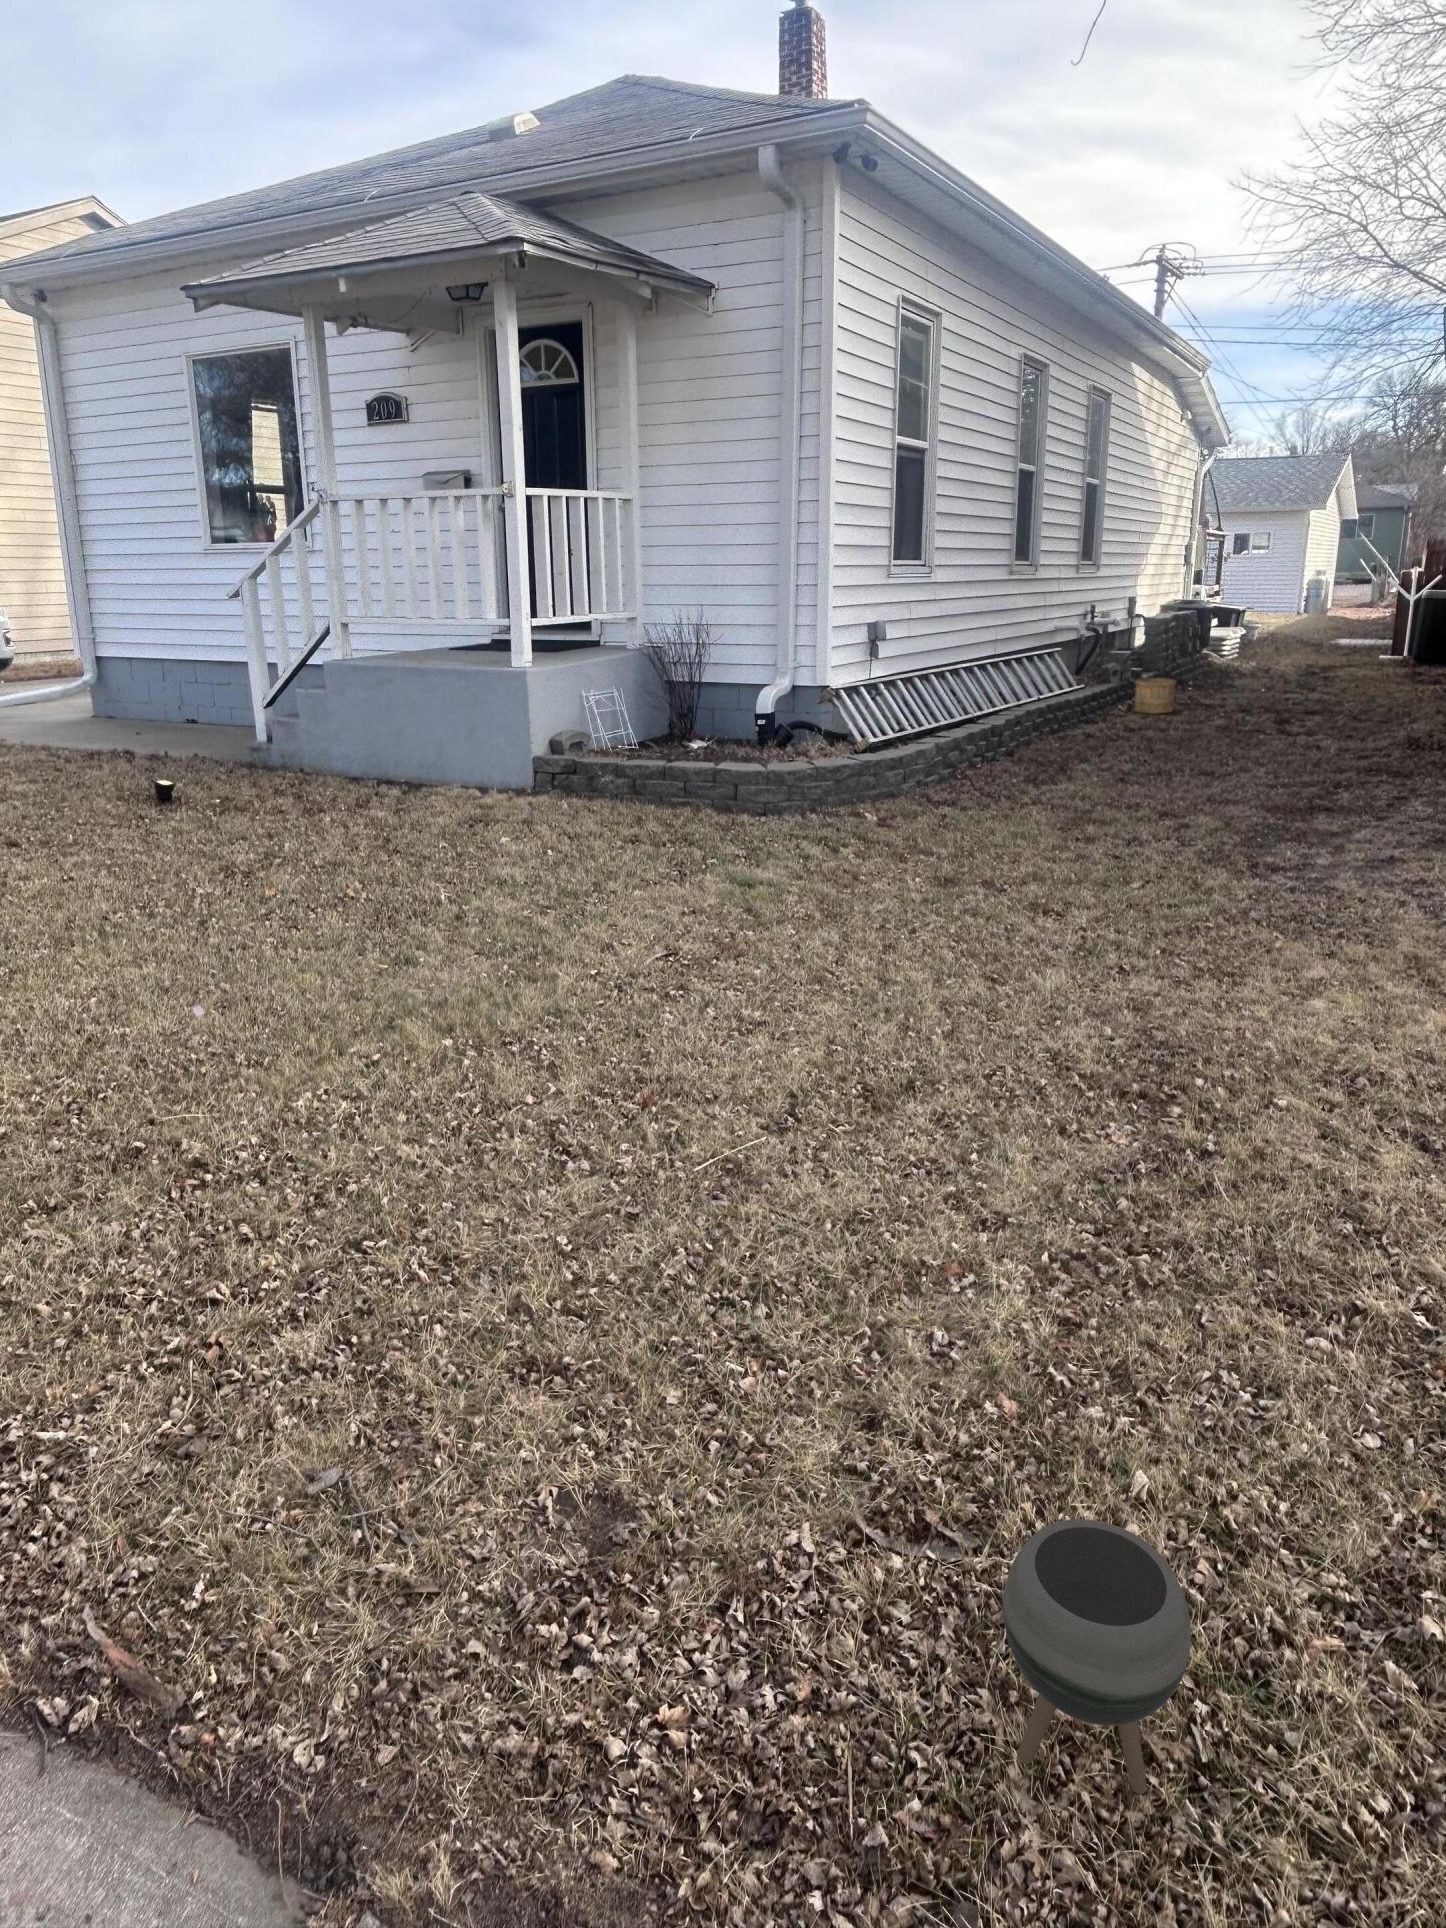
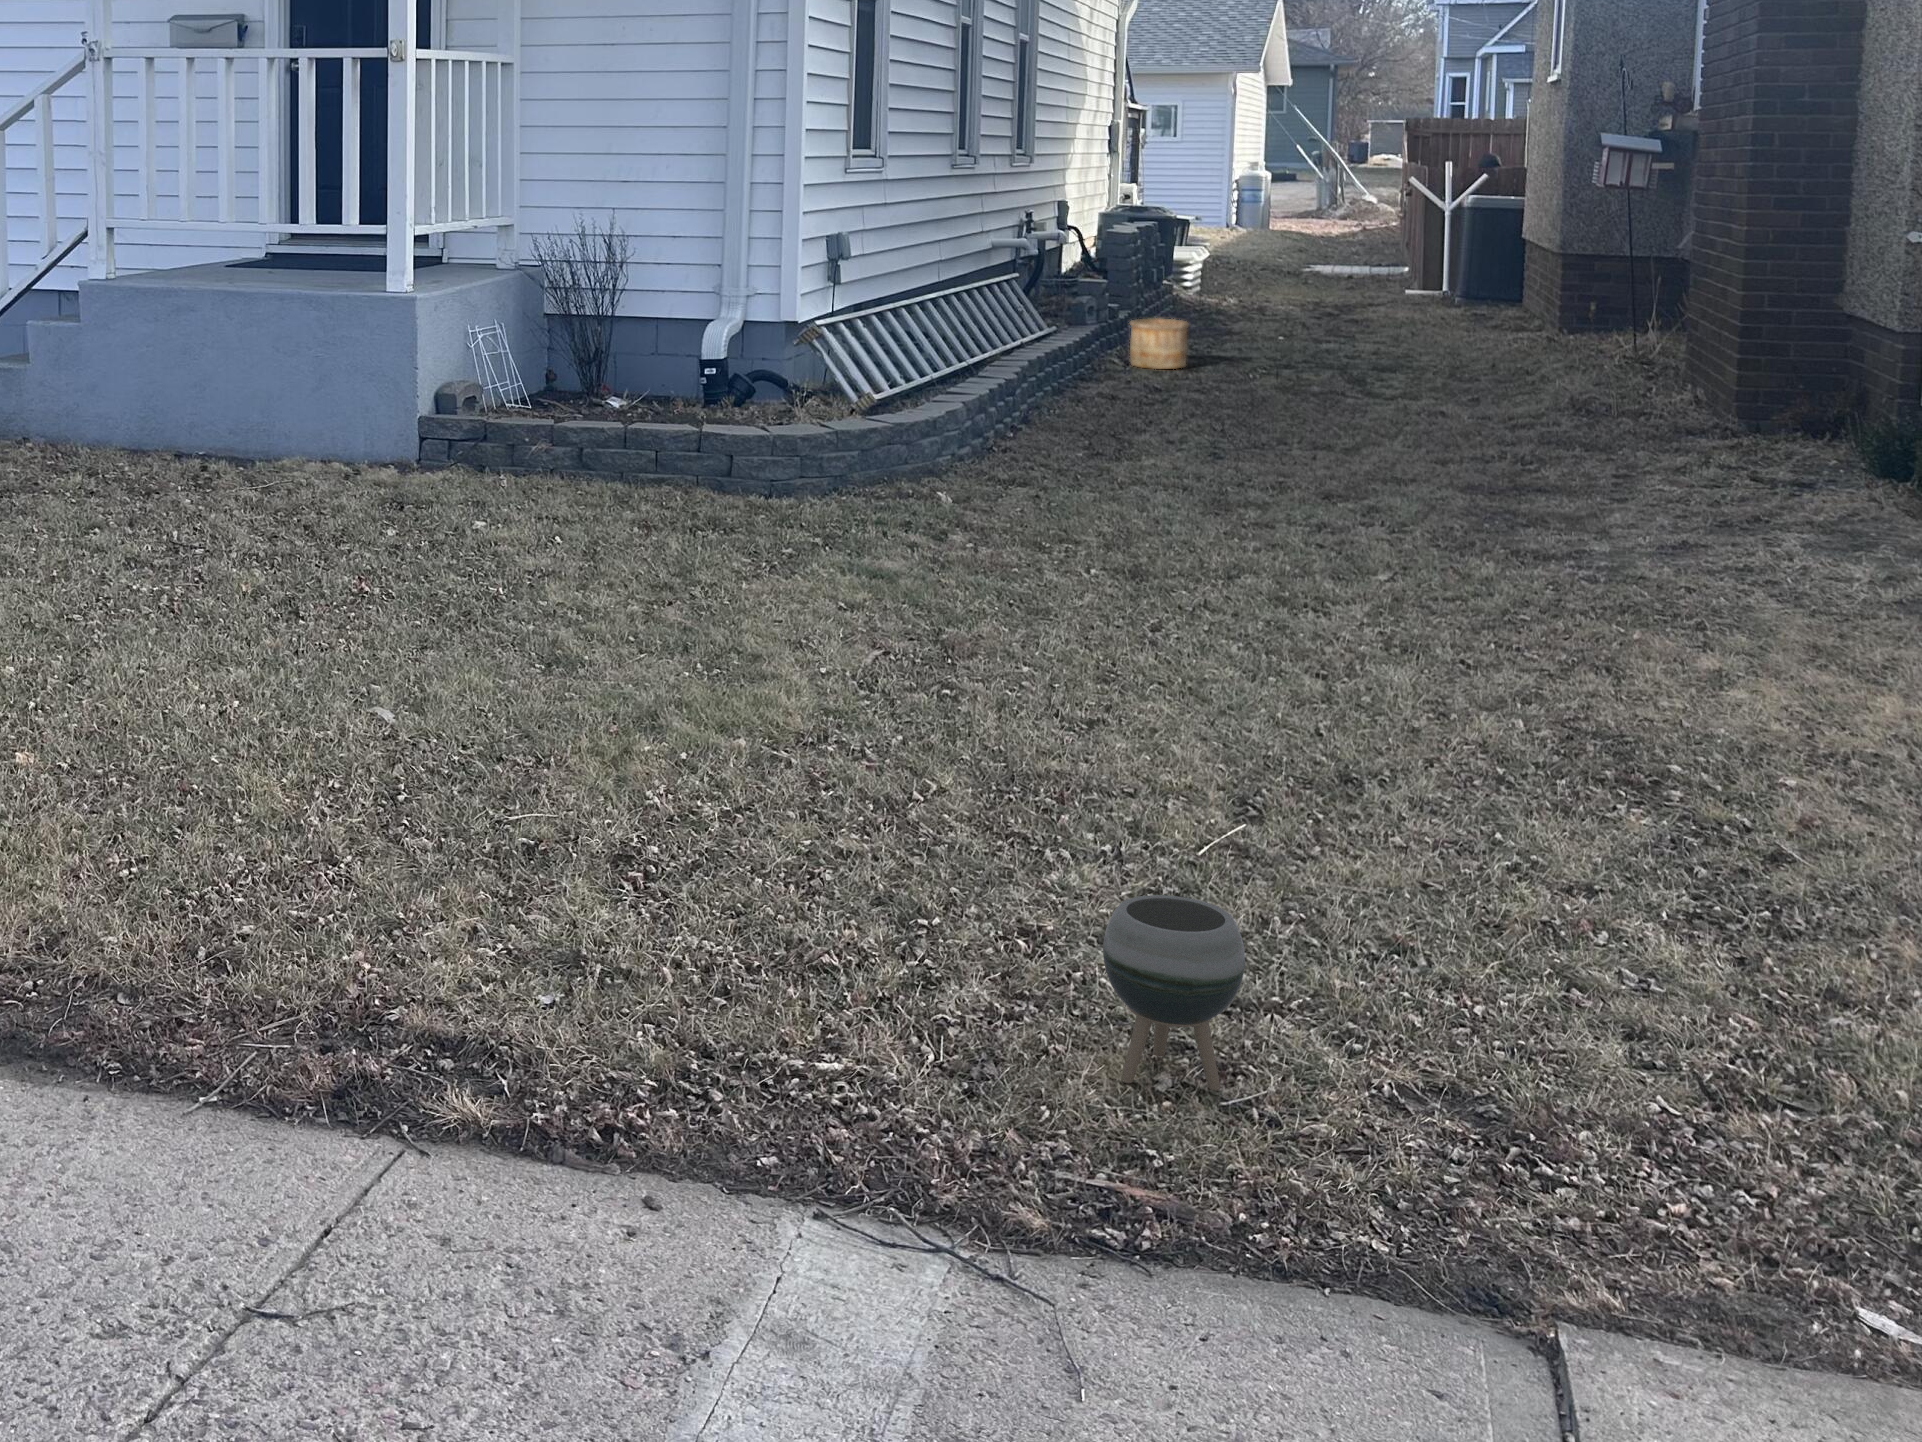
planter: present [1003,1519,1191,1794] -> present [1103,895,1245,1091]

